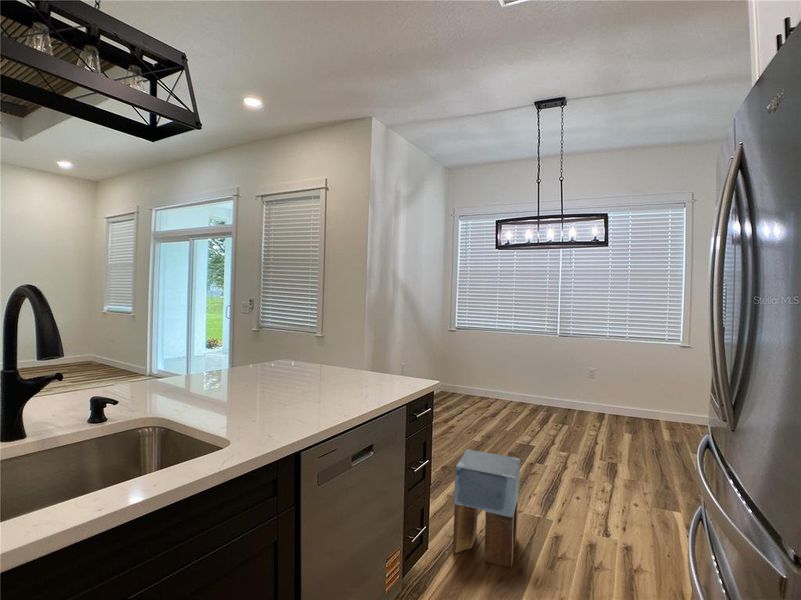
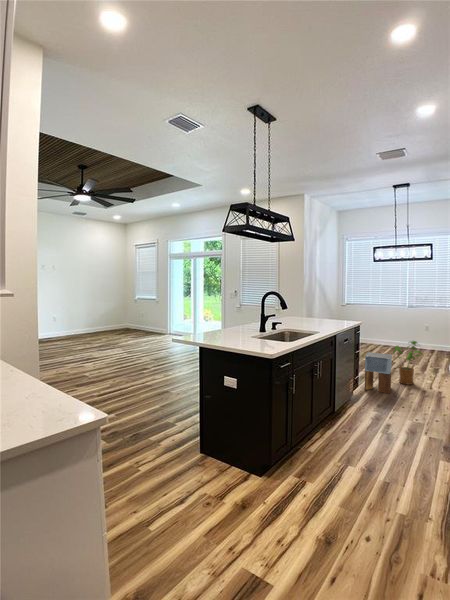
house plant: none [525,419,590,525] -> present [393,341,422,385]

